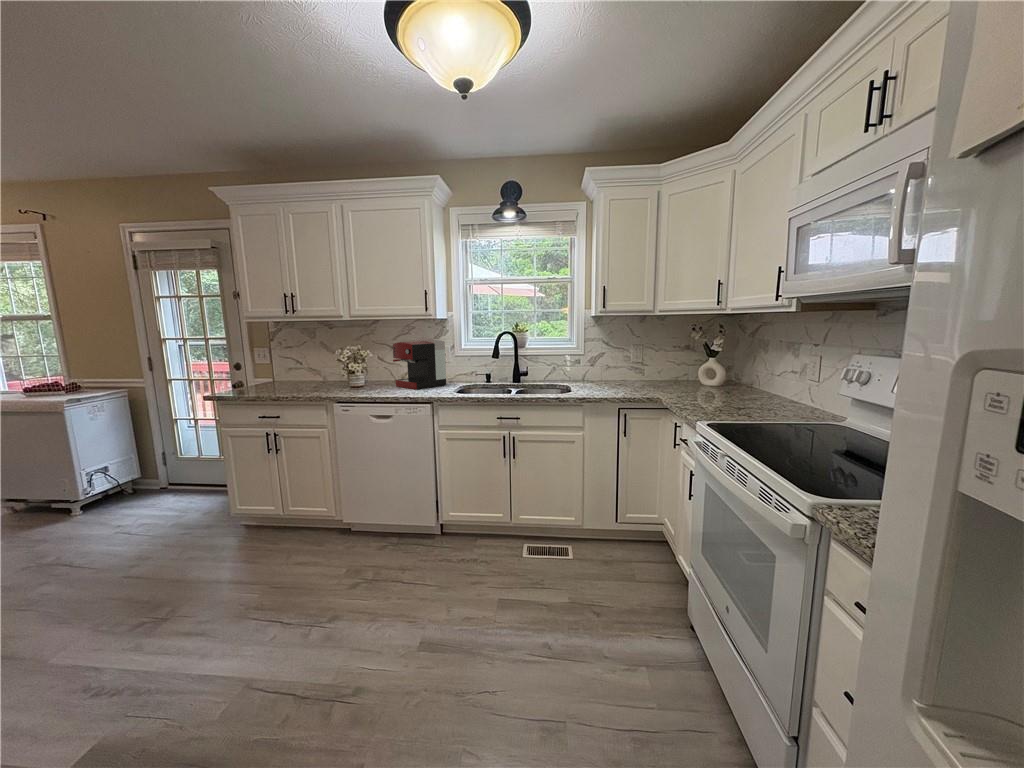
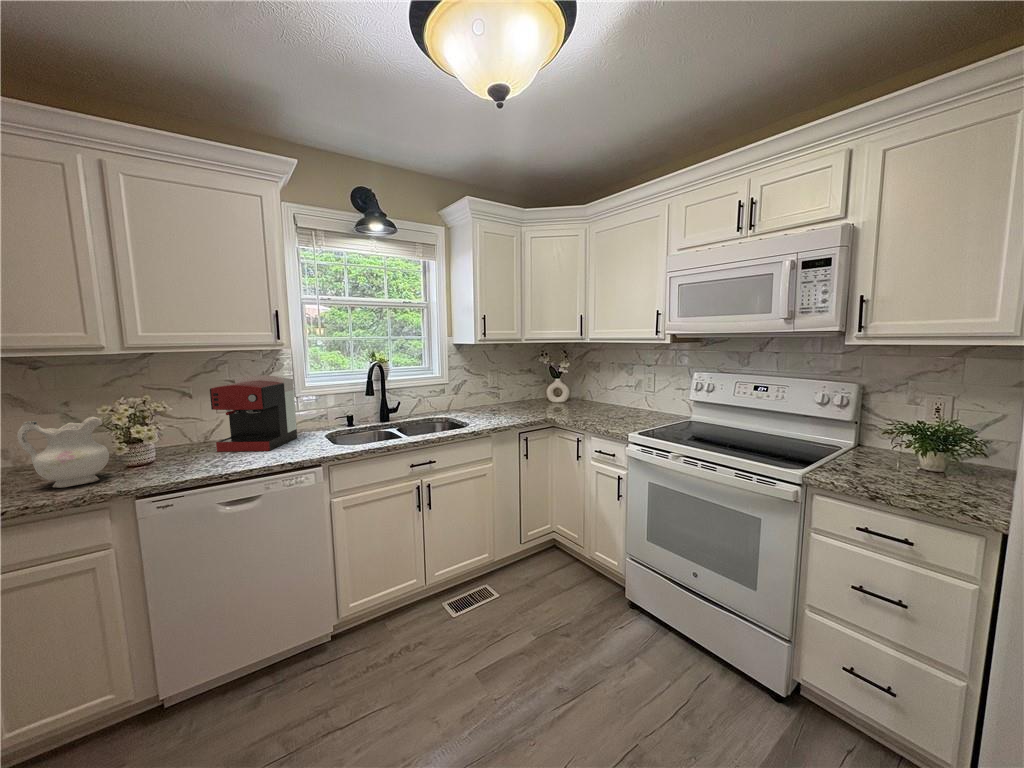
ceramic pitcher: none [303,354,338,391] -> present [17,417,109,488]

